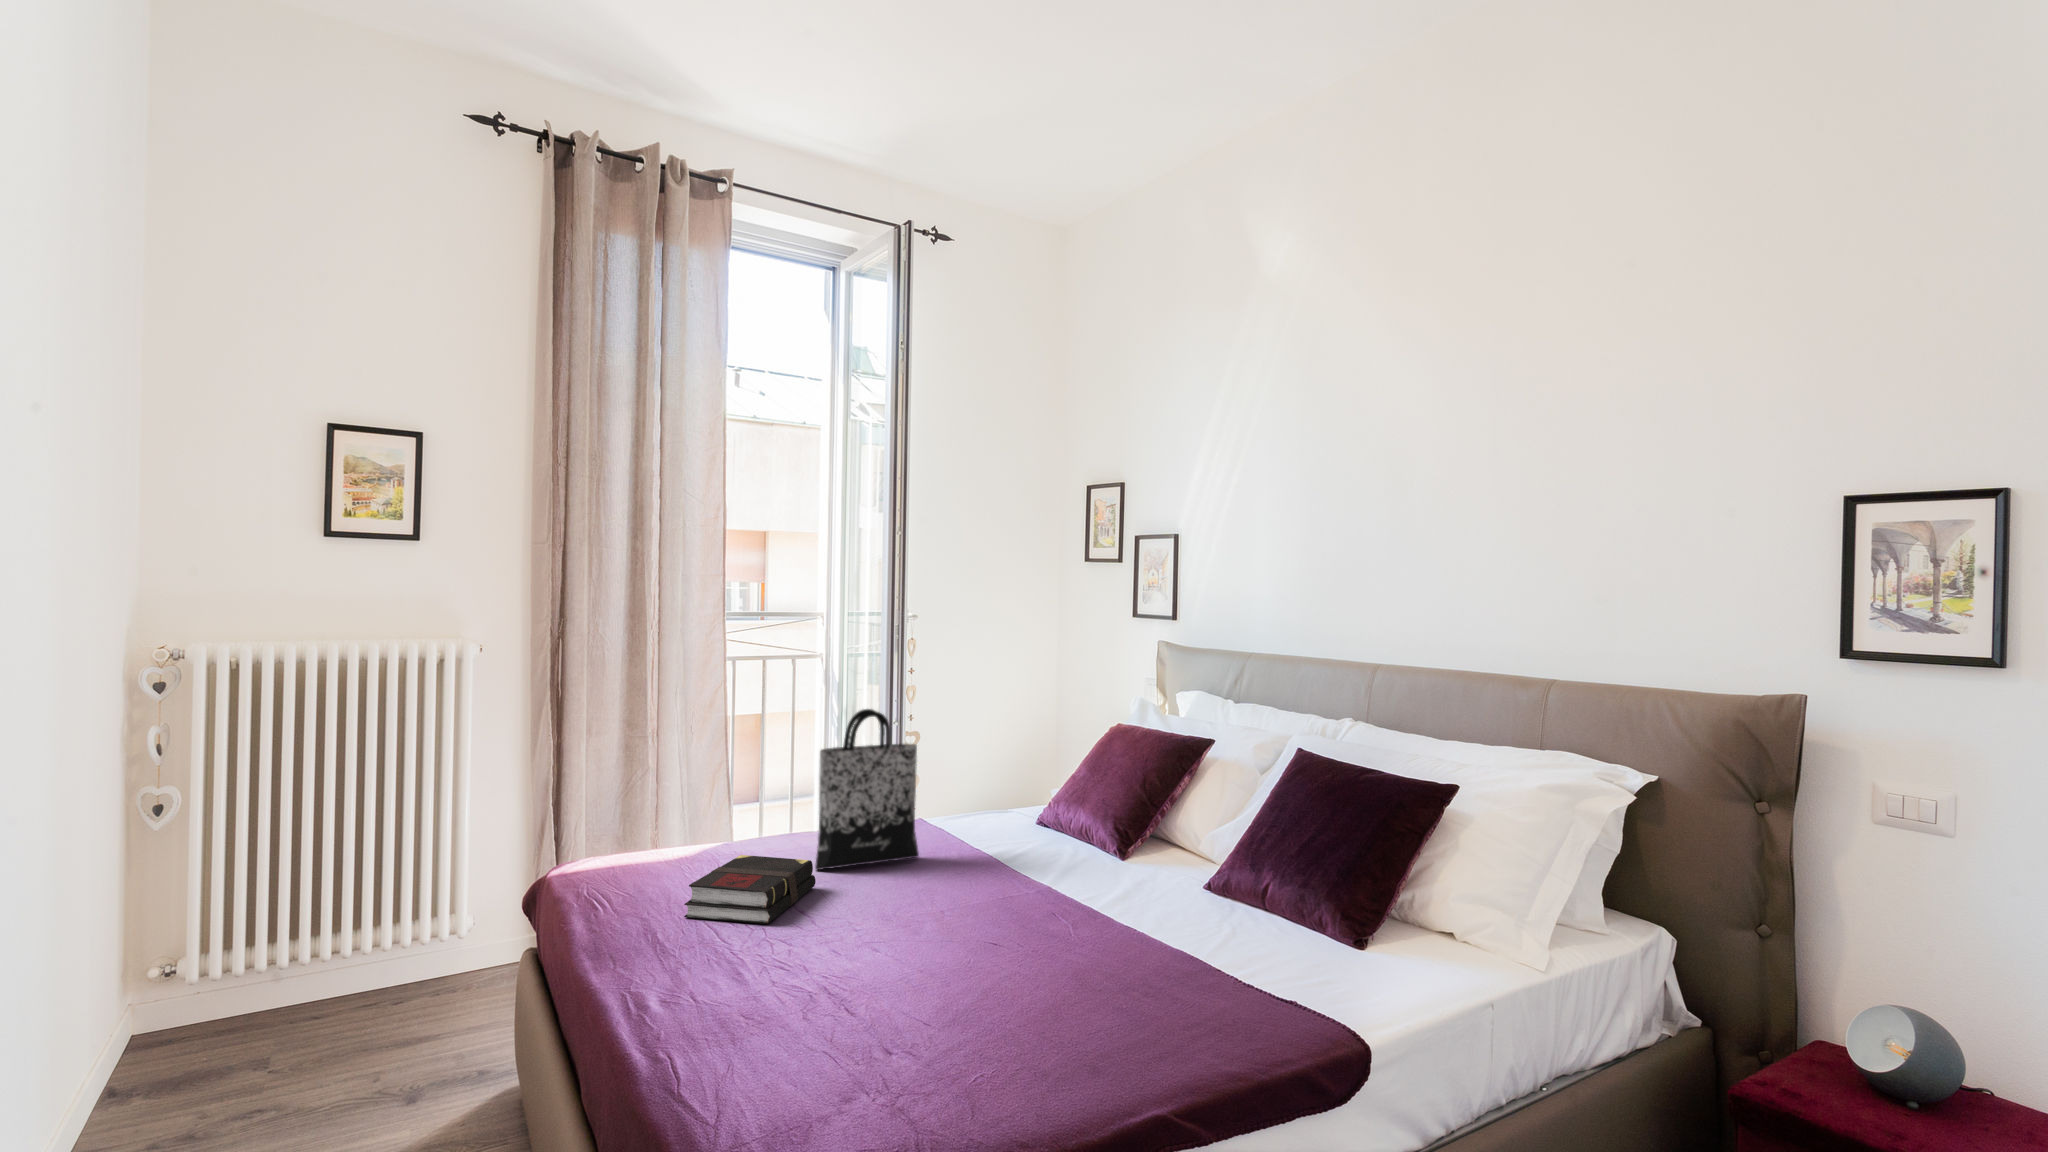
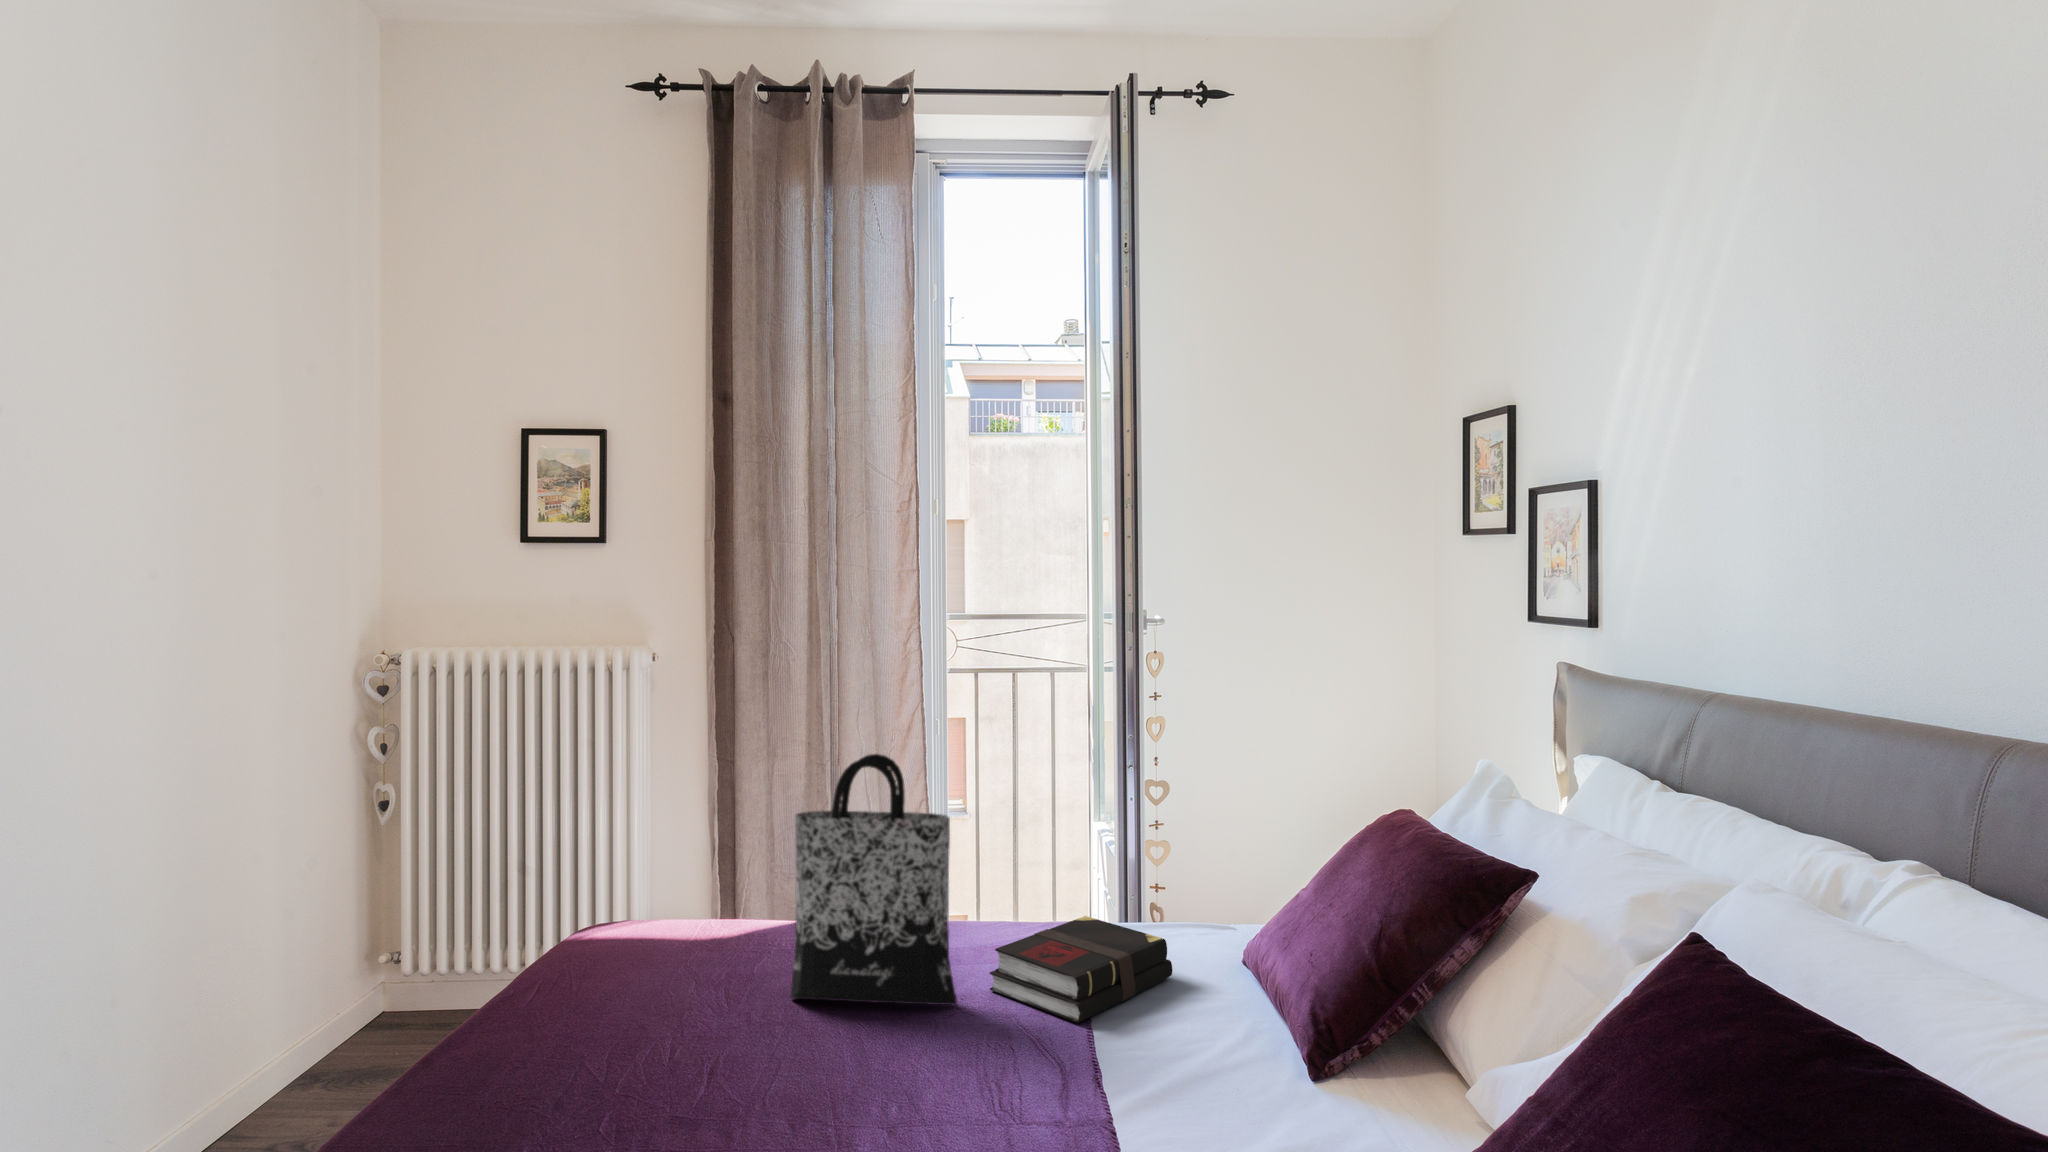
book: present [684,855,816,924] -> present [990,916,1172,1023]

